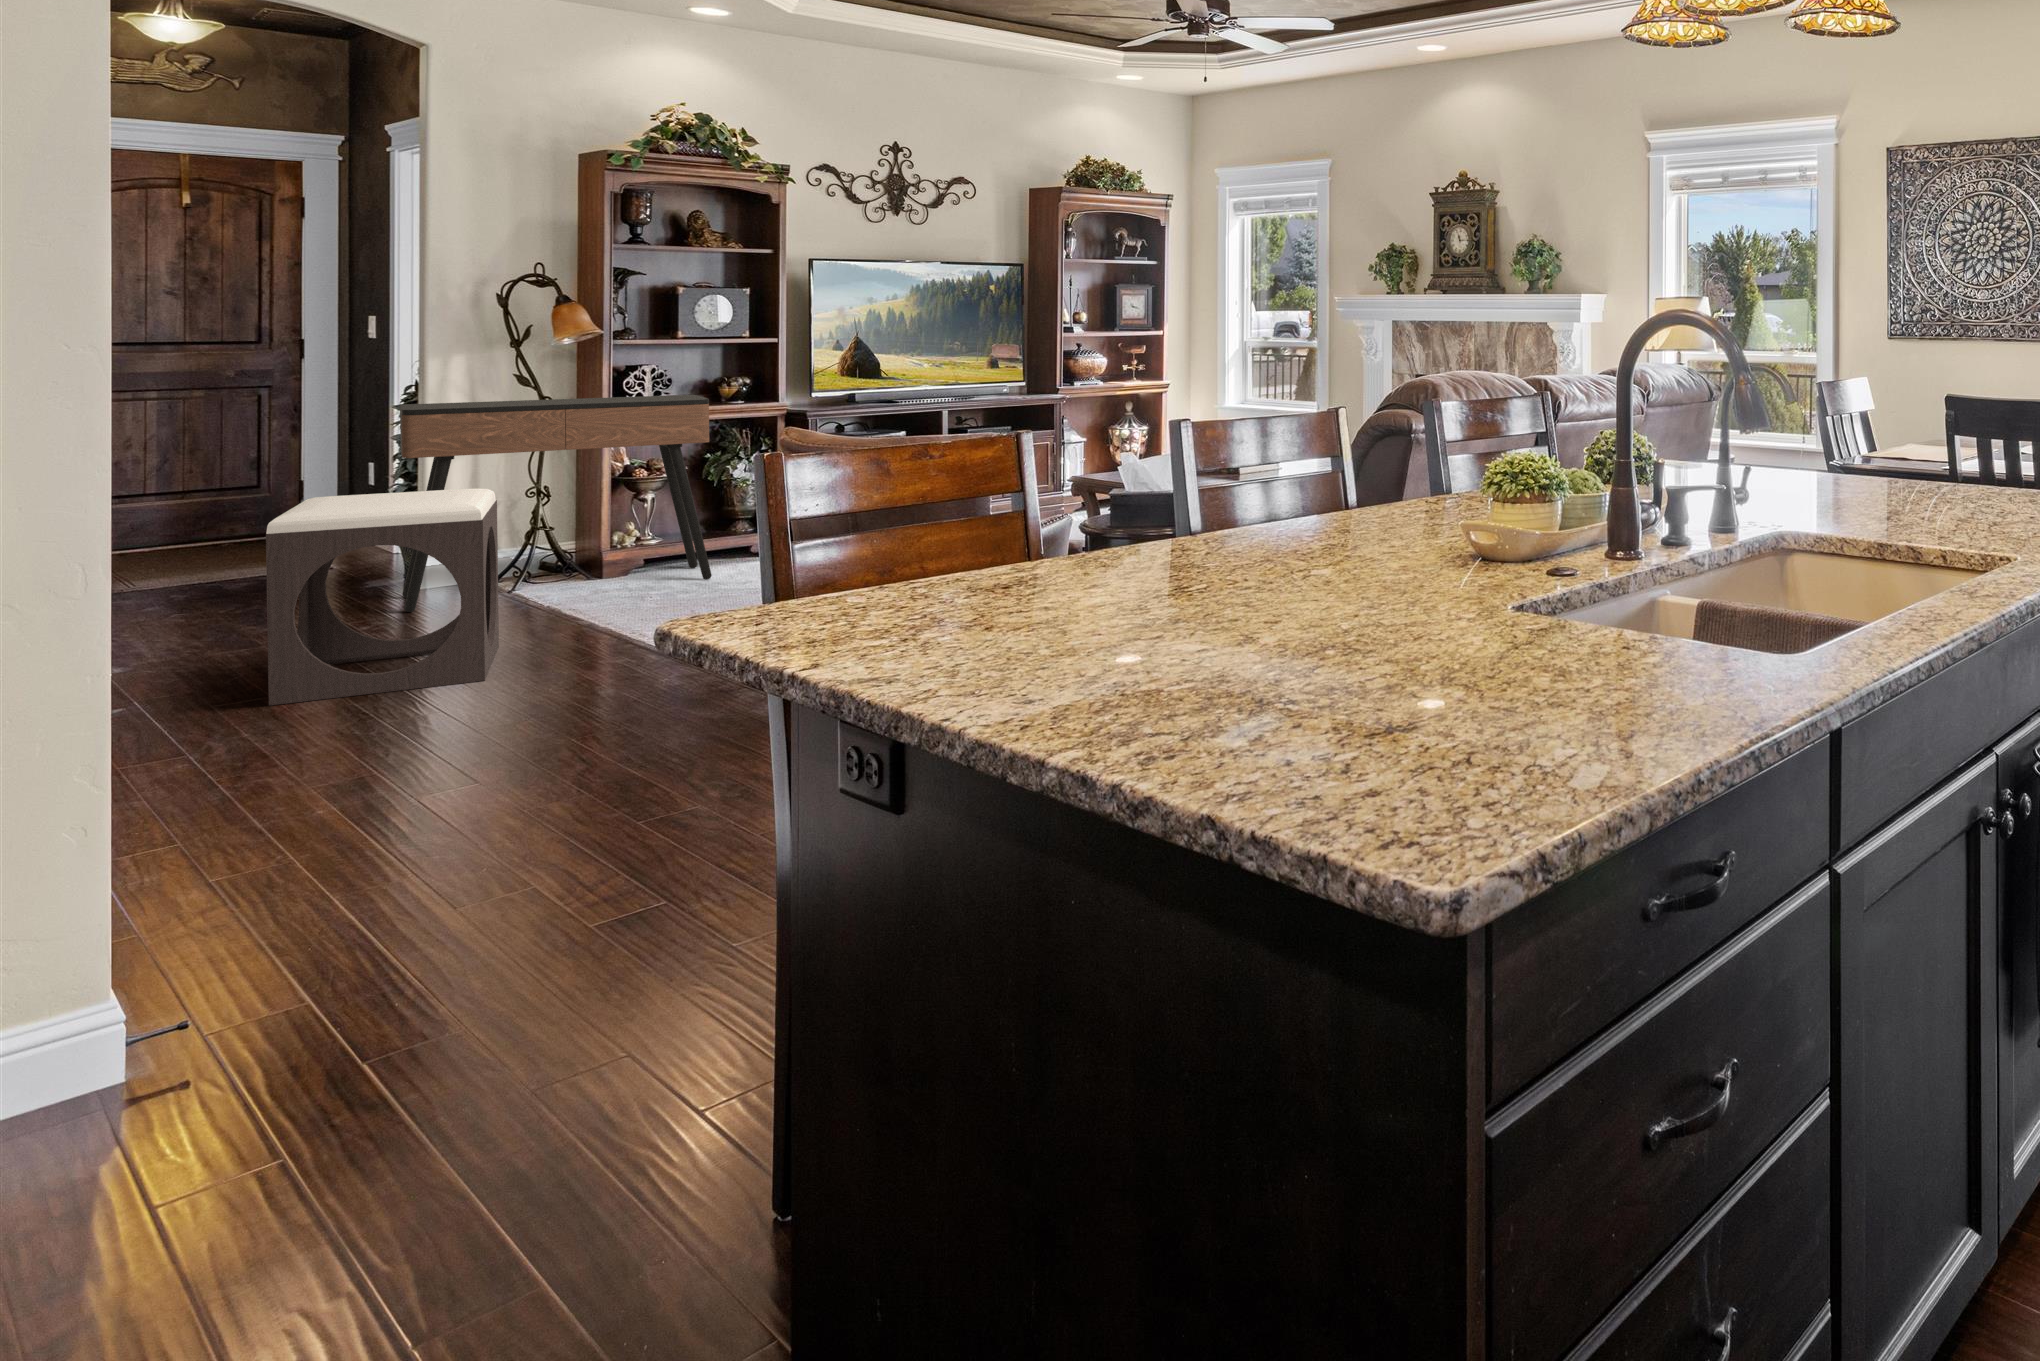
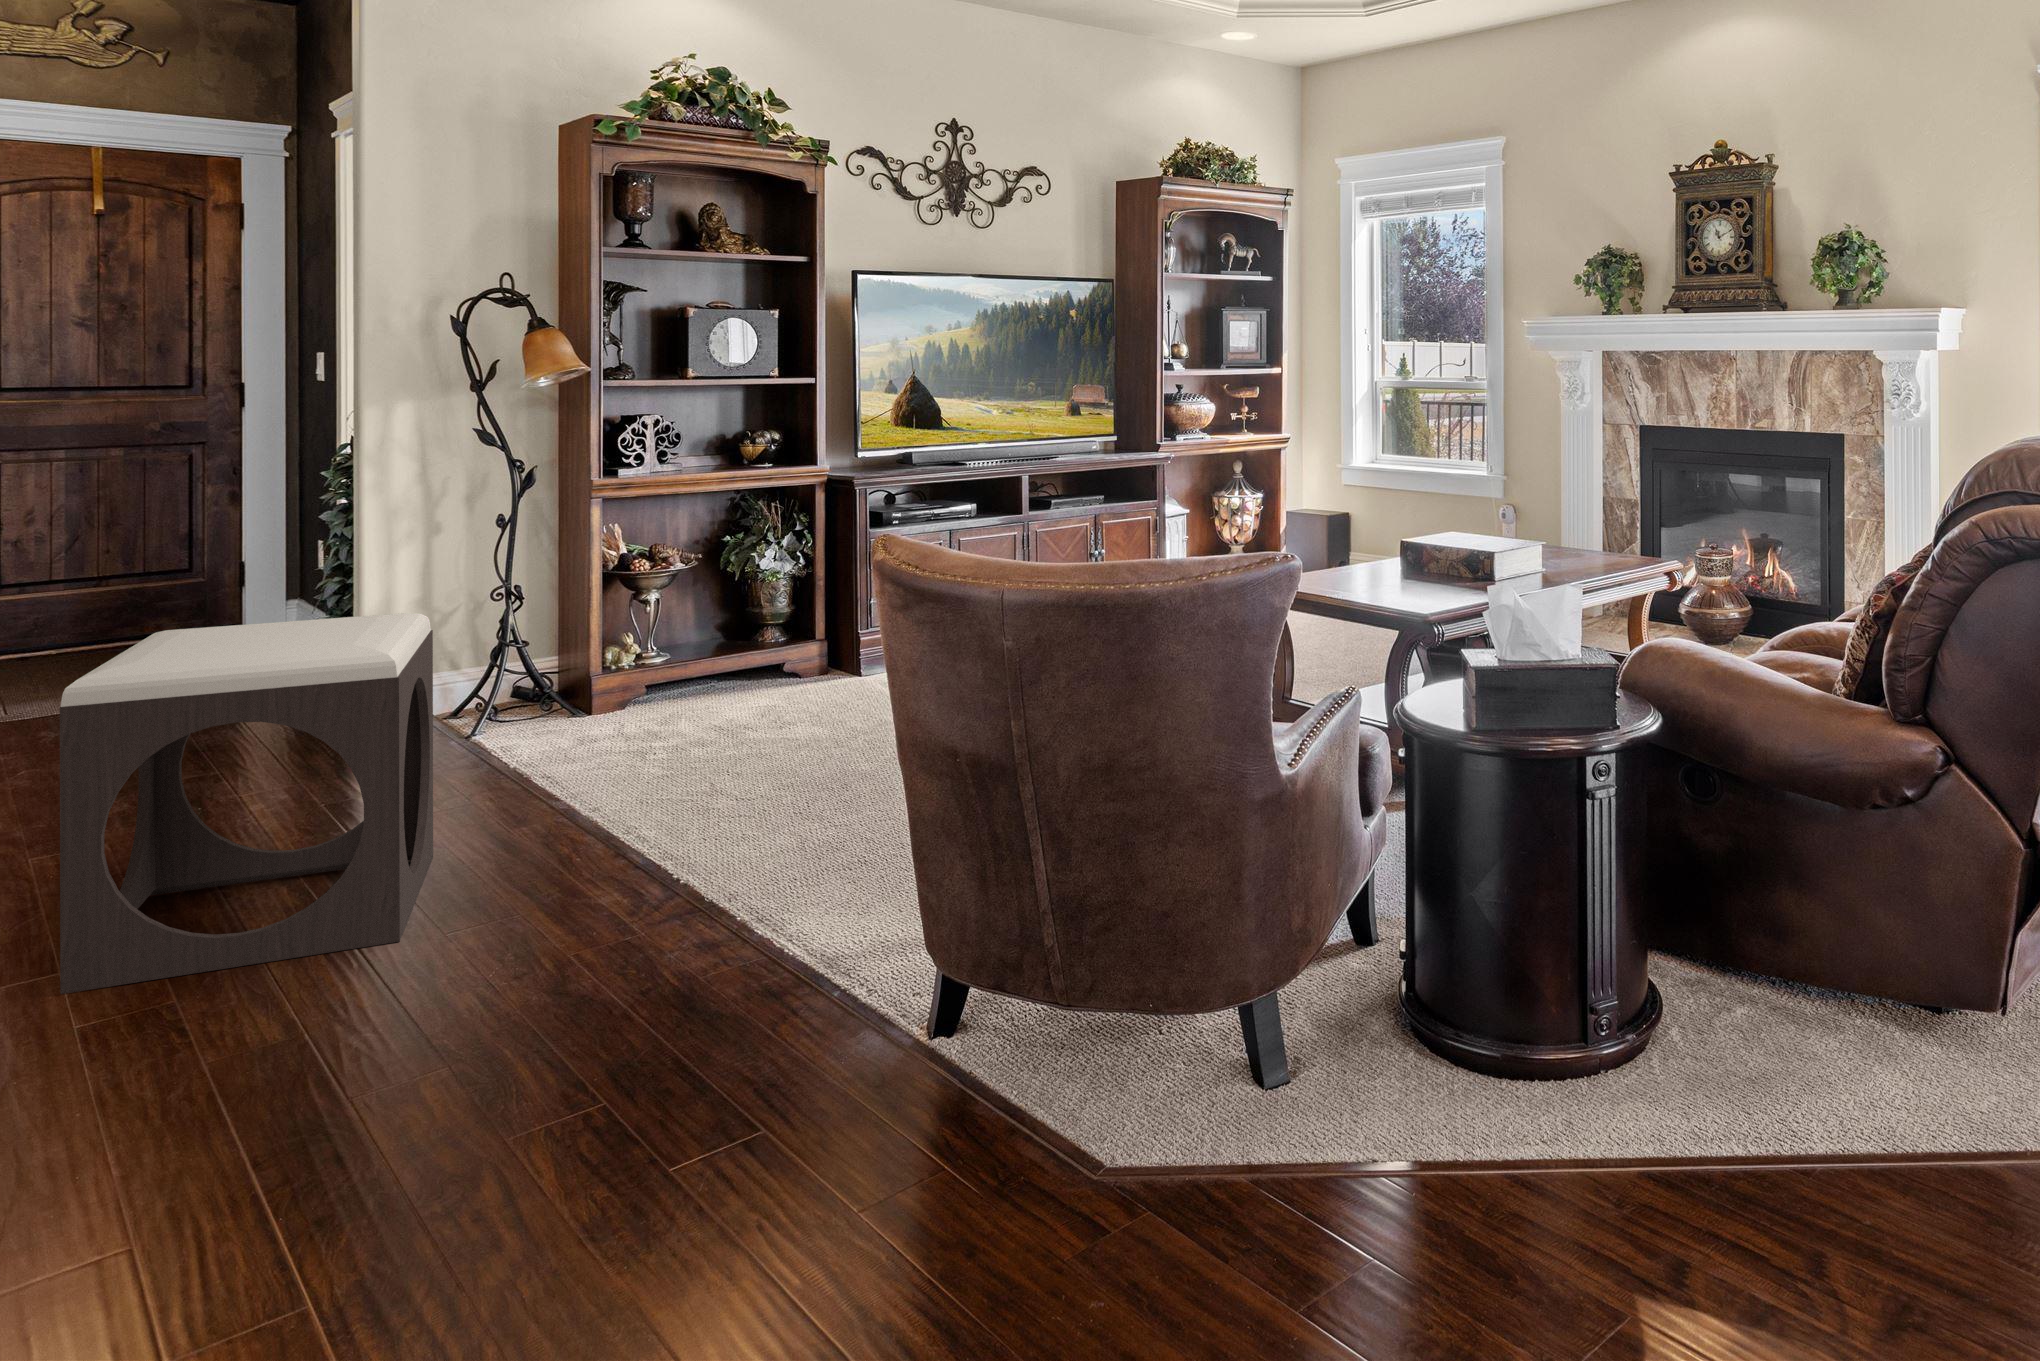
console table: present [400,395,712,612] -> none [319,457,732,777]

